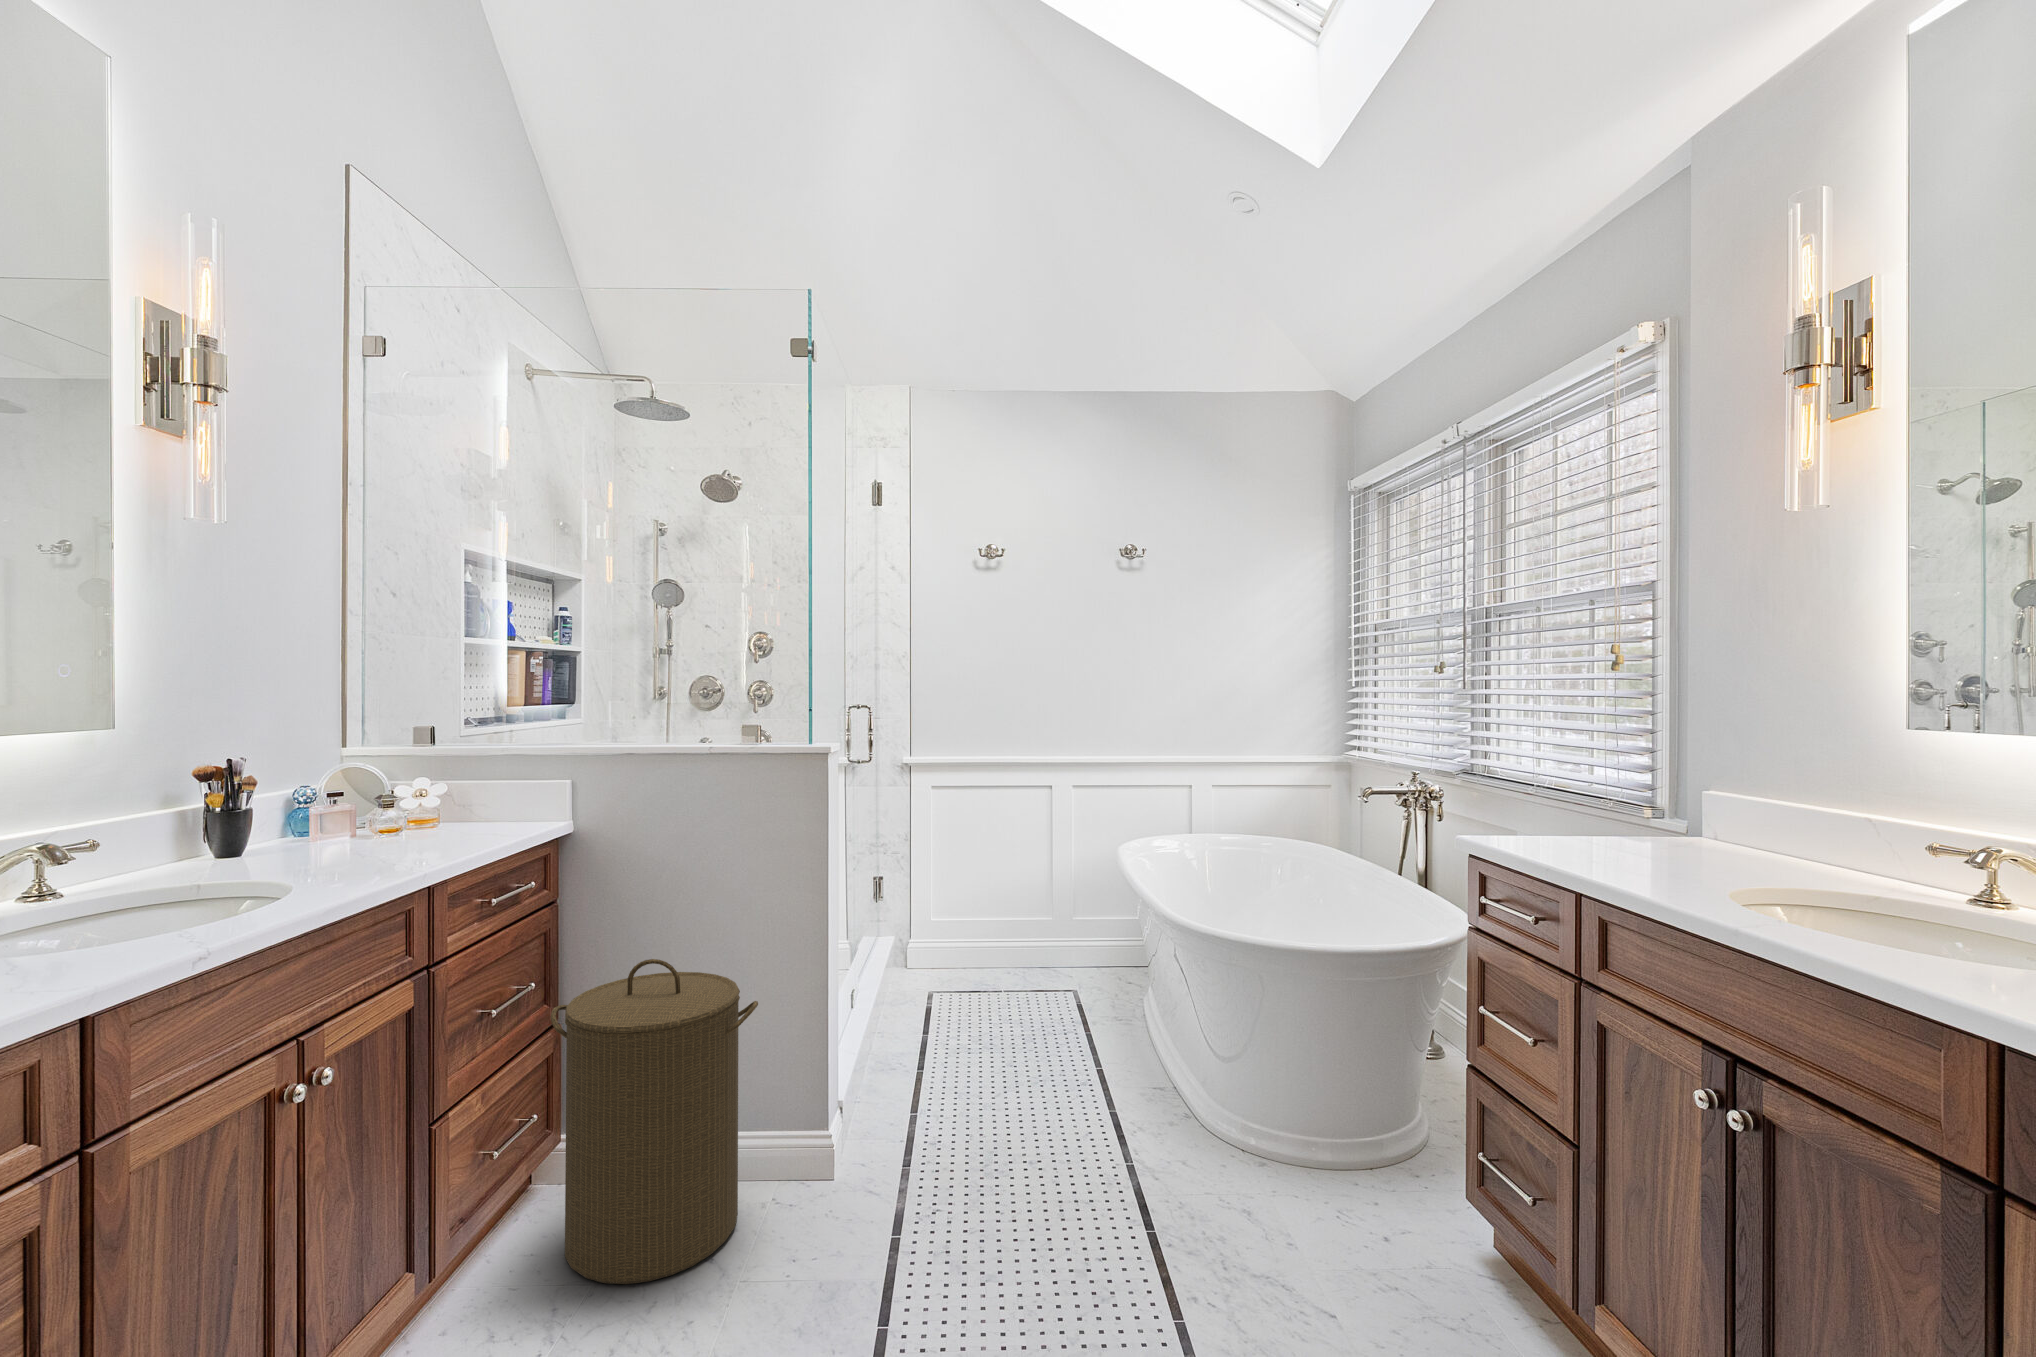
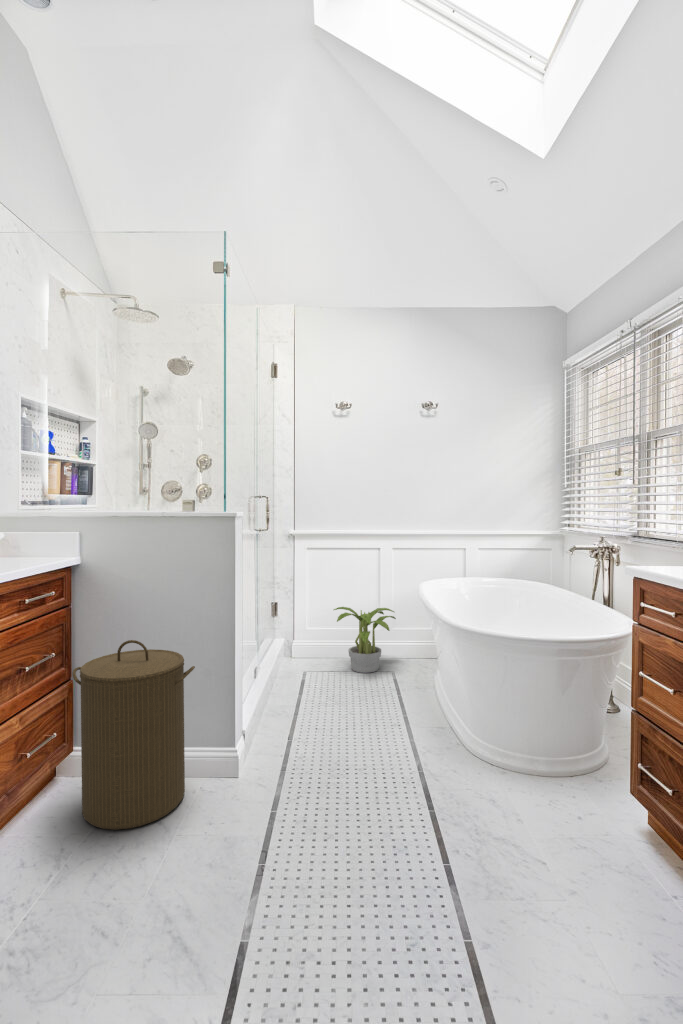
potted plant: none [973,885,1078,997] -> present [334,607,396,673]

